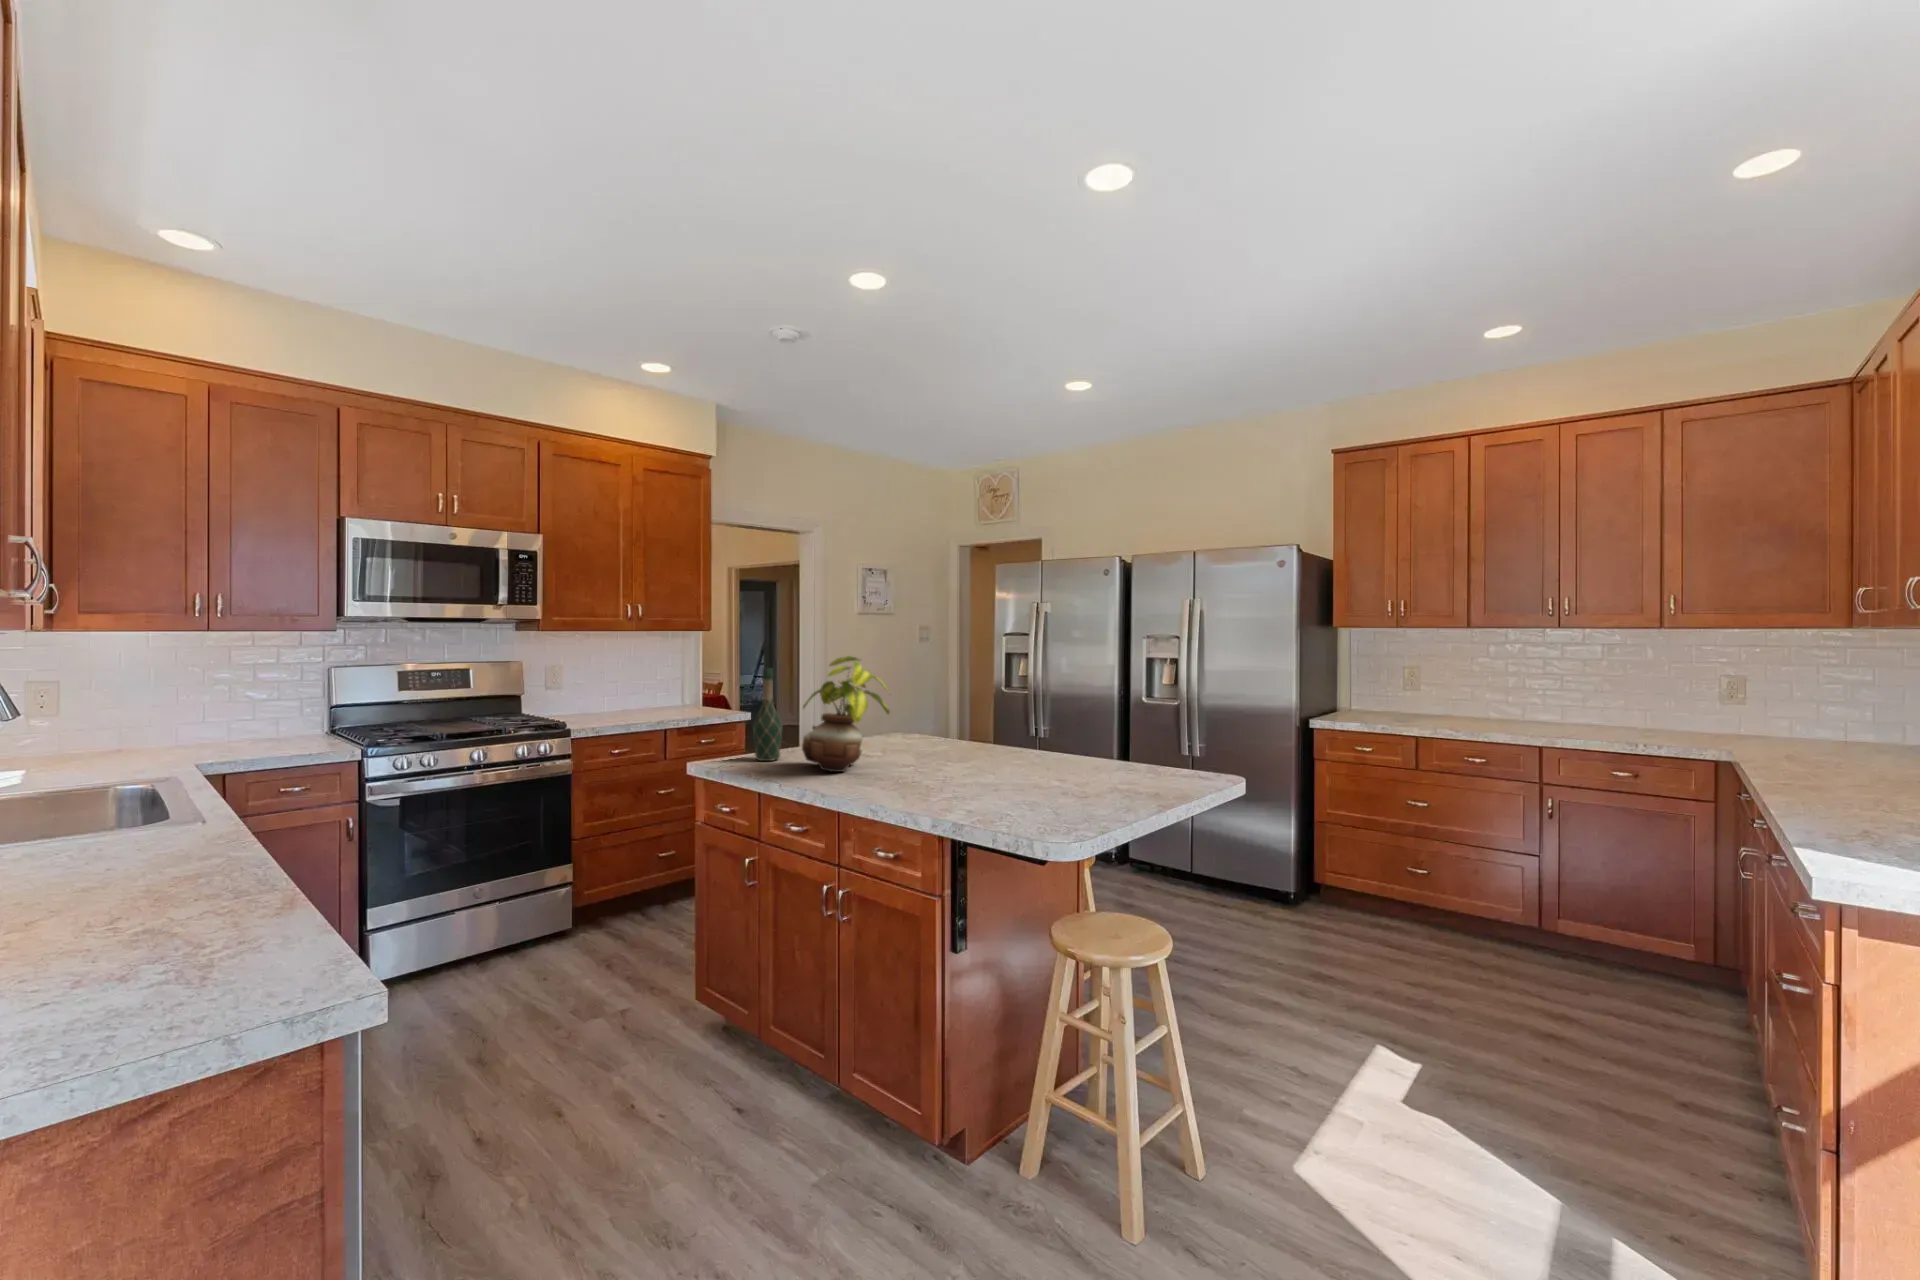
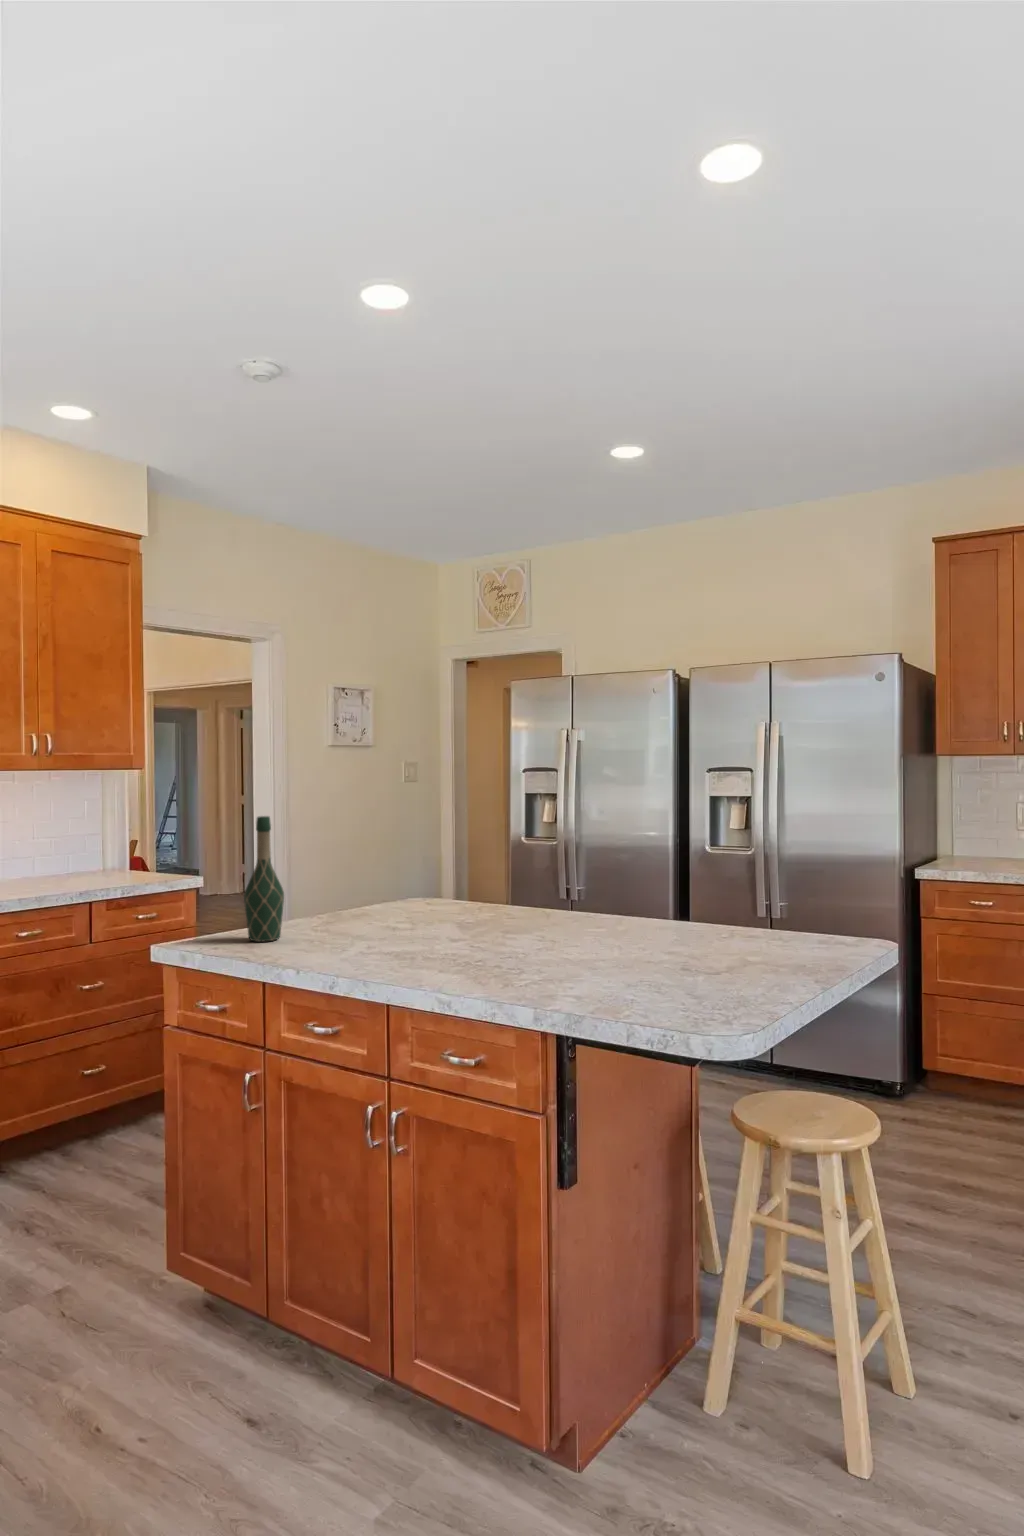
potted plant: present [802,656,890,772] -> none [316,798,442,953]

